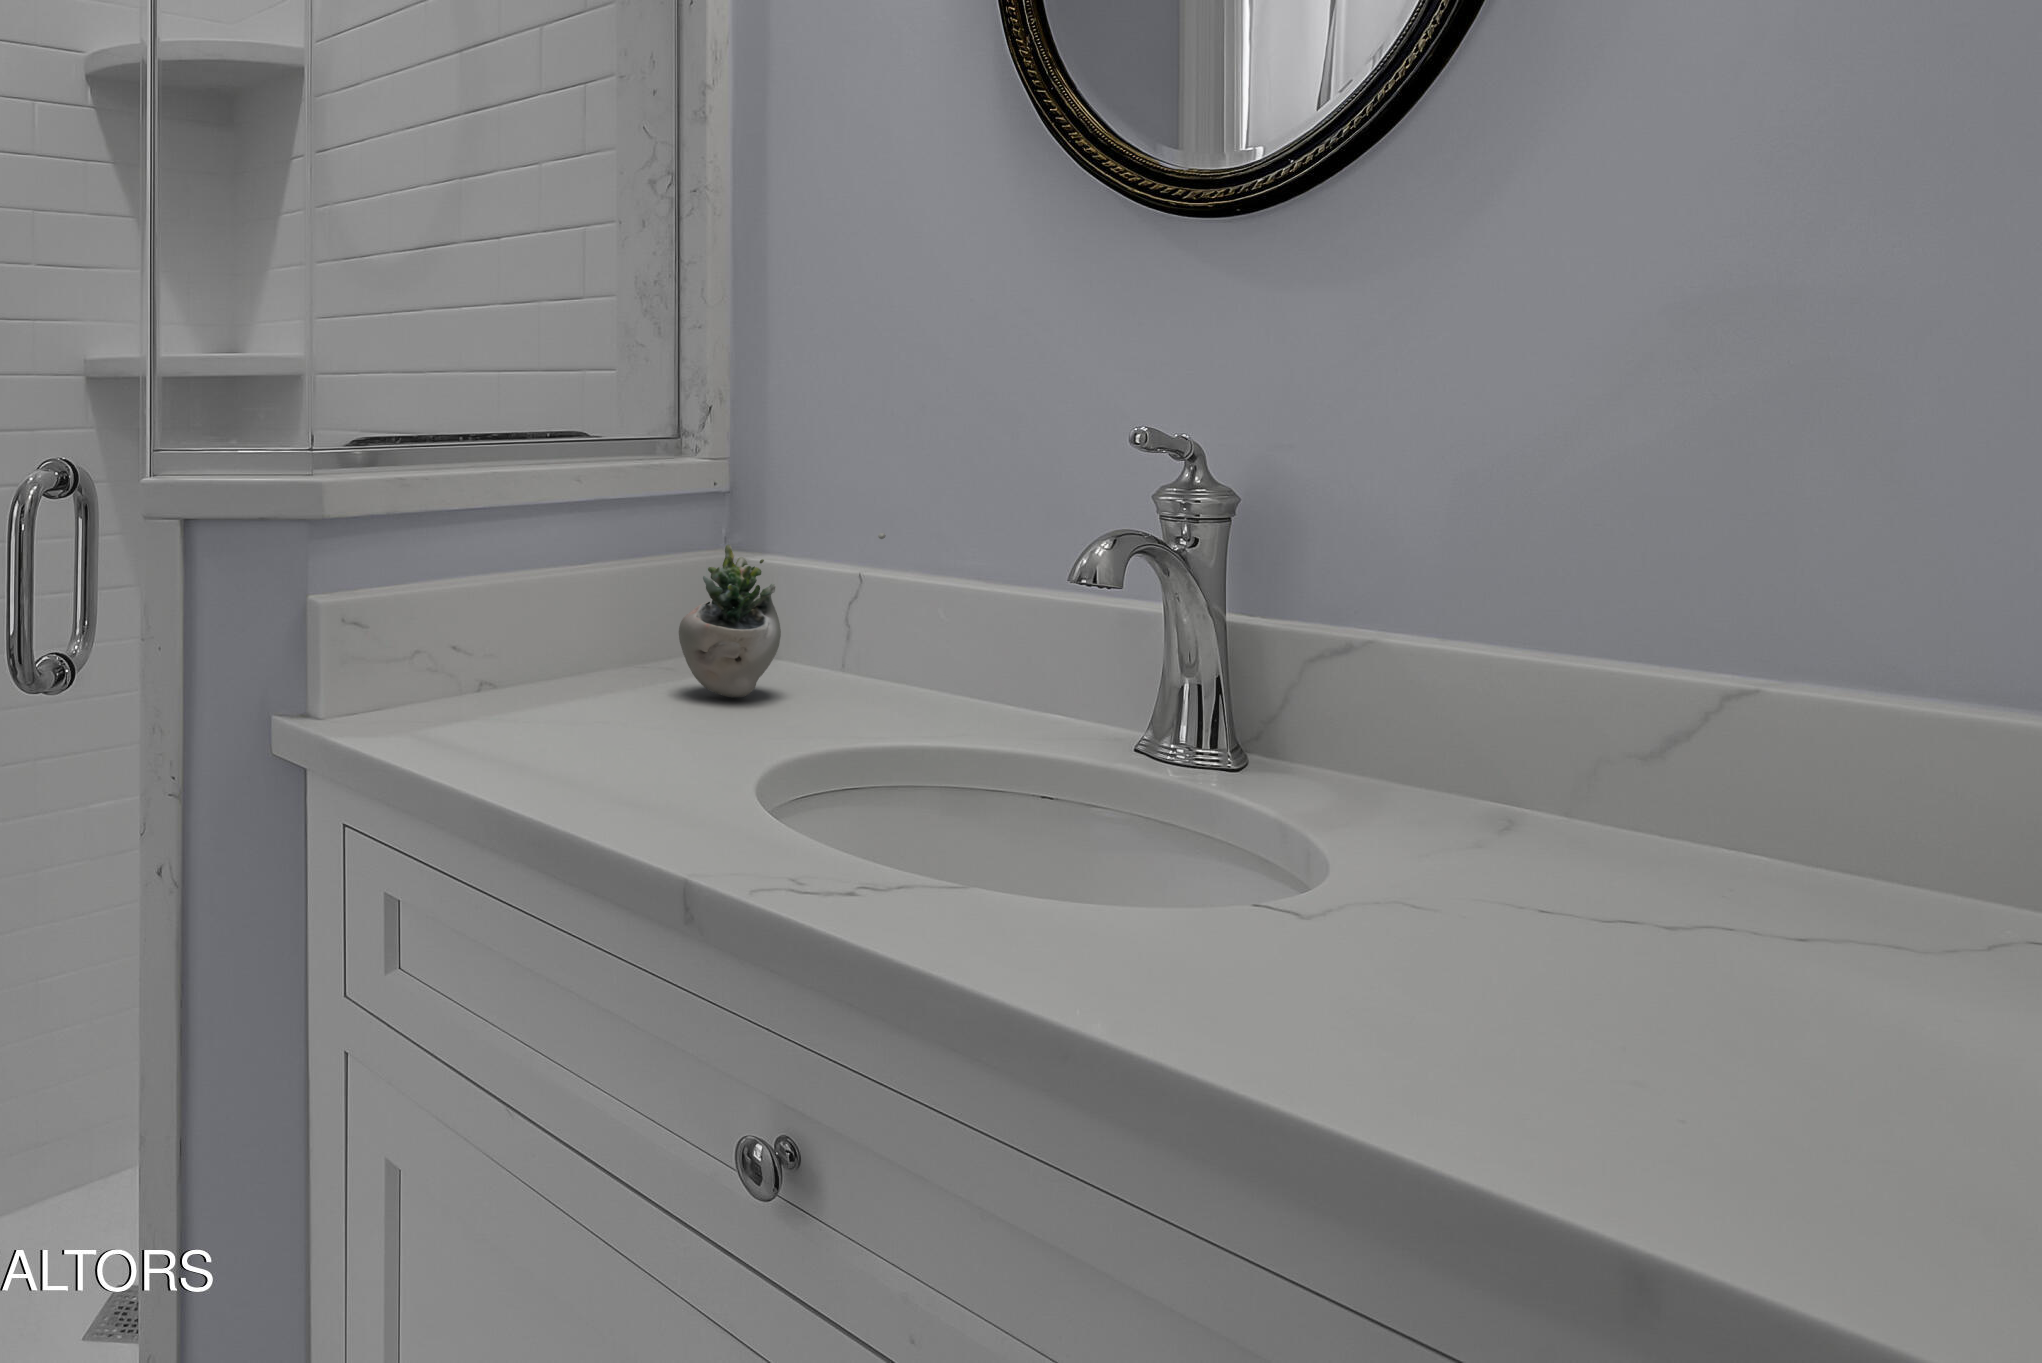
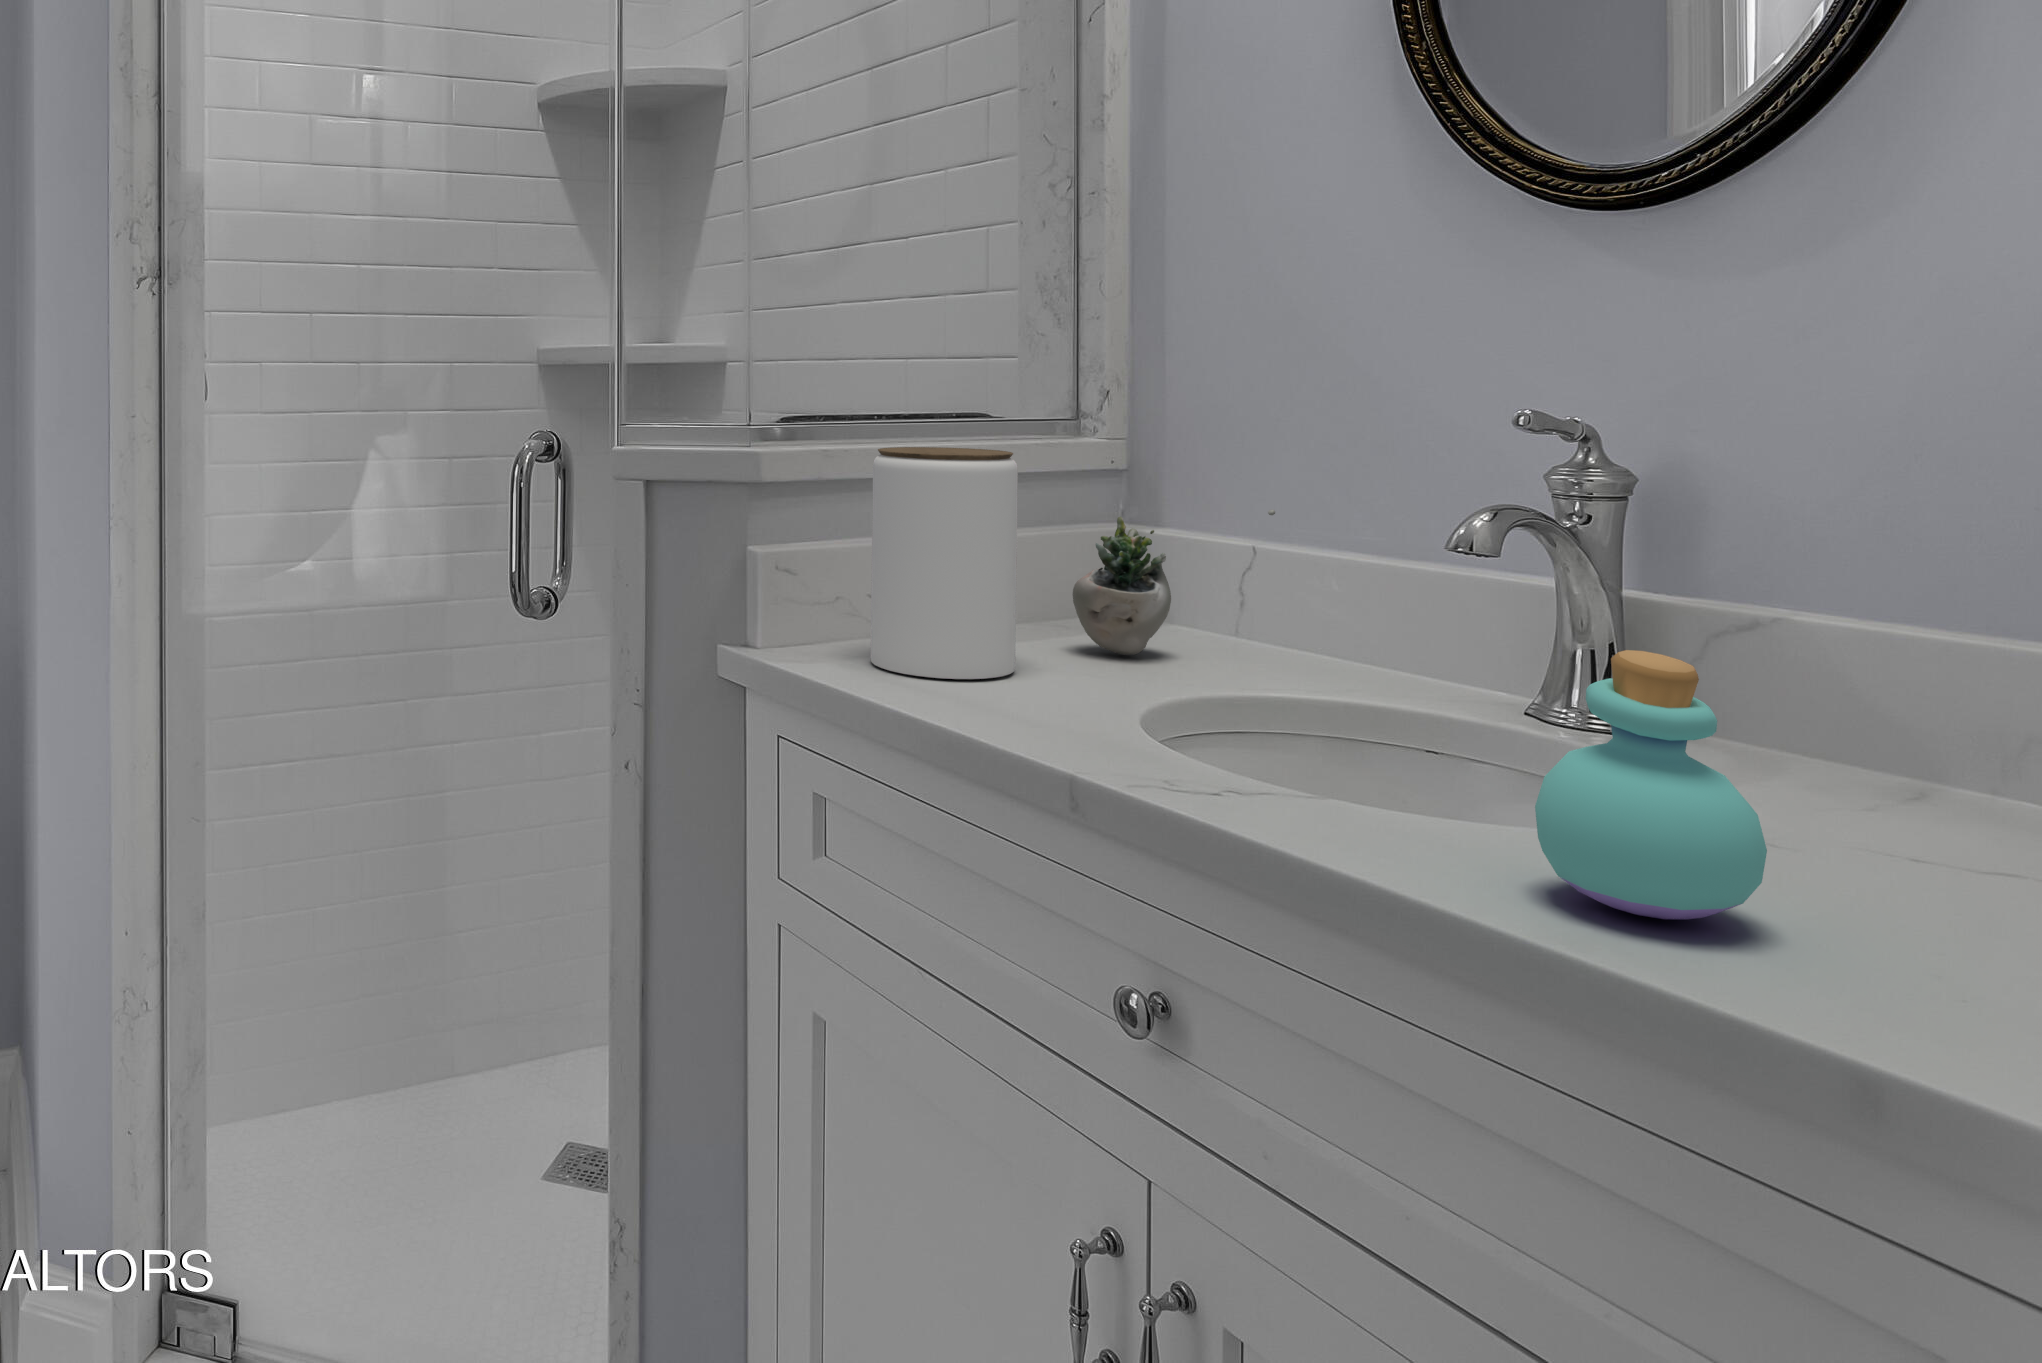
jar: none [457,473,620,744] -> present [870,447,1018,679]
perfume bottle: none [1193,717,1433,1029] -> present [1535,650,1767,920]

